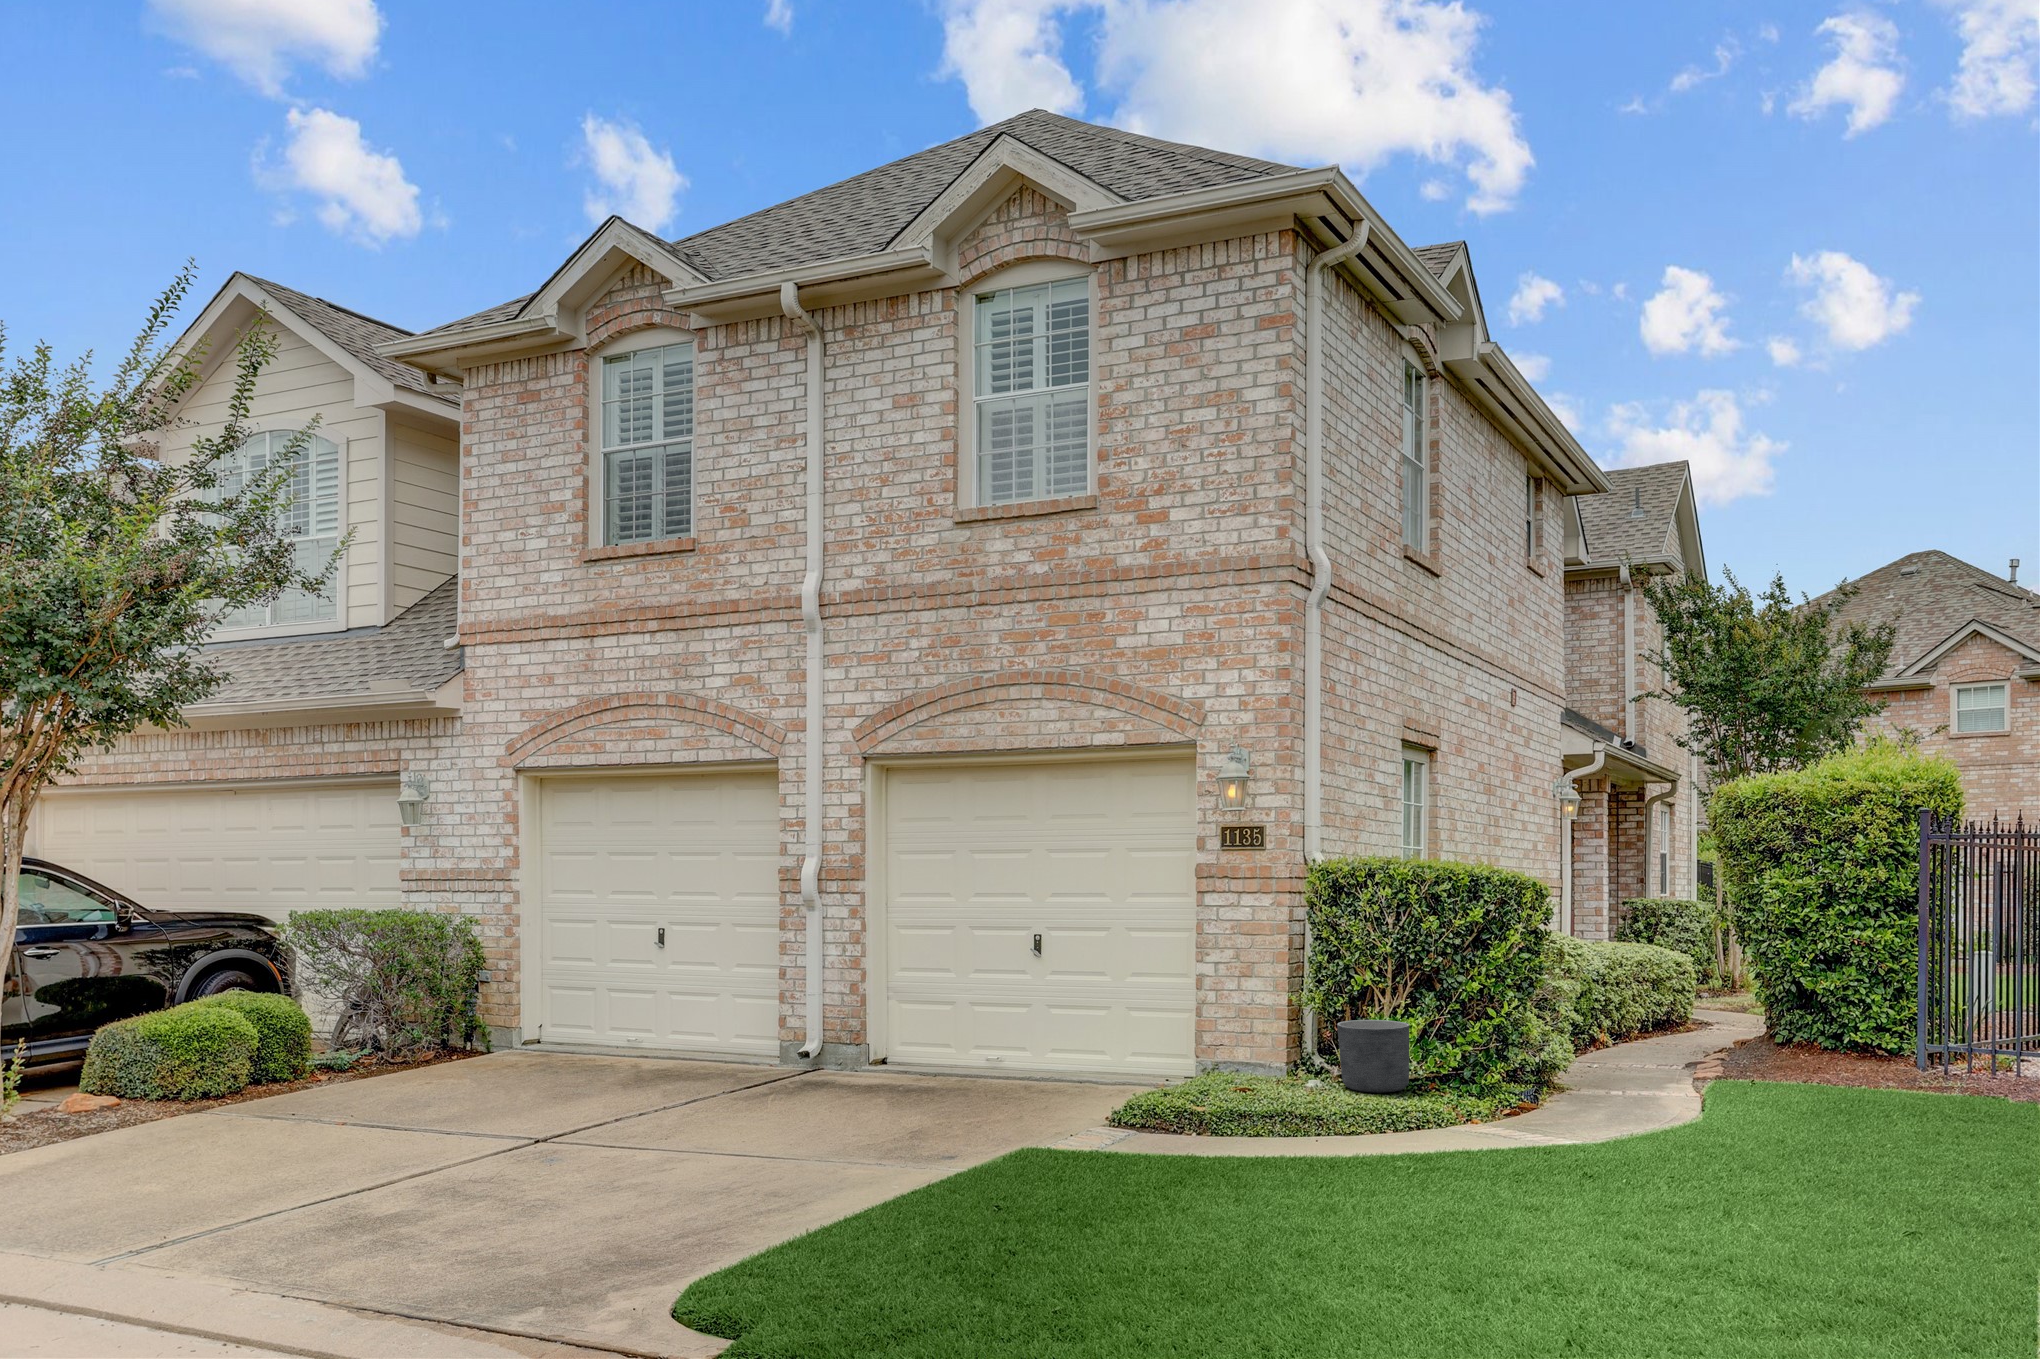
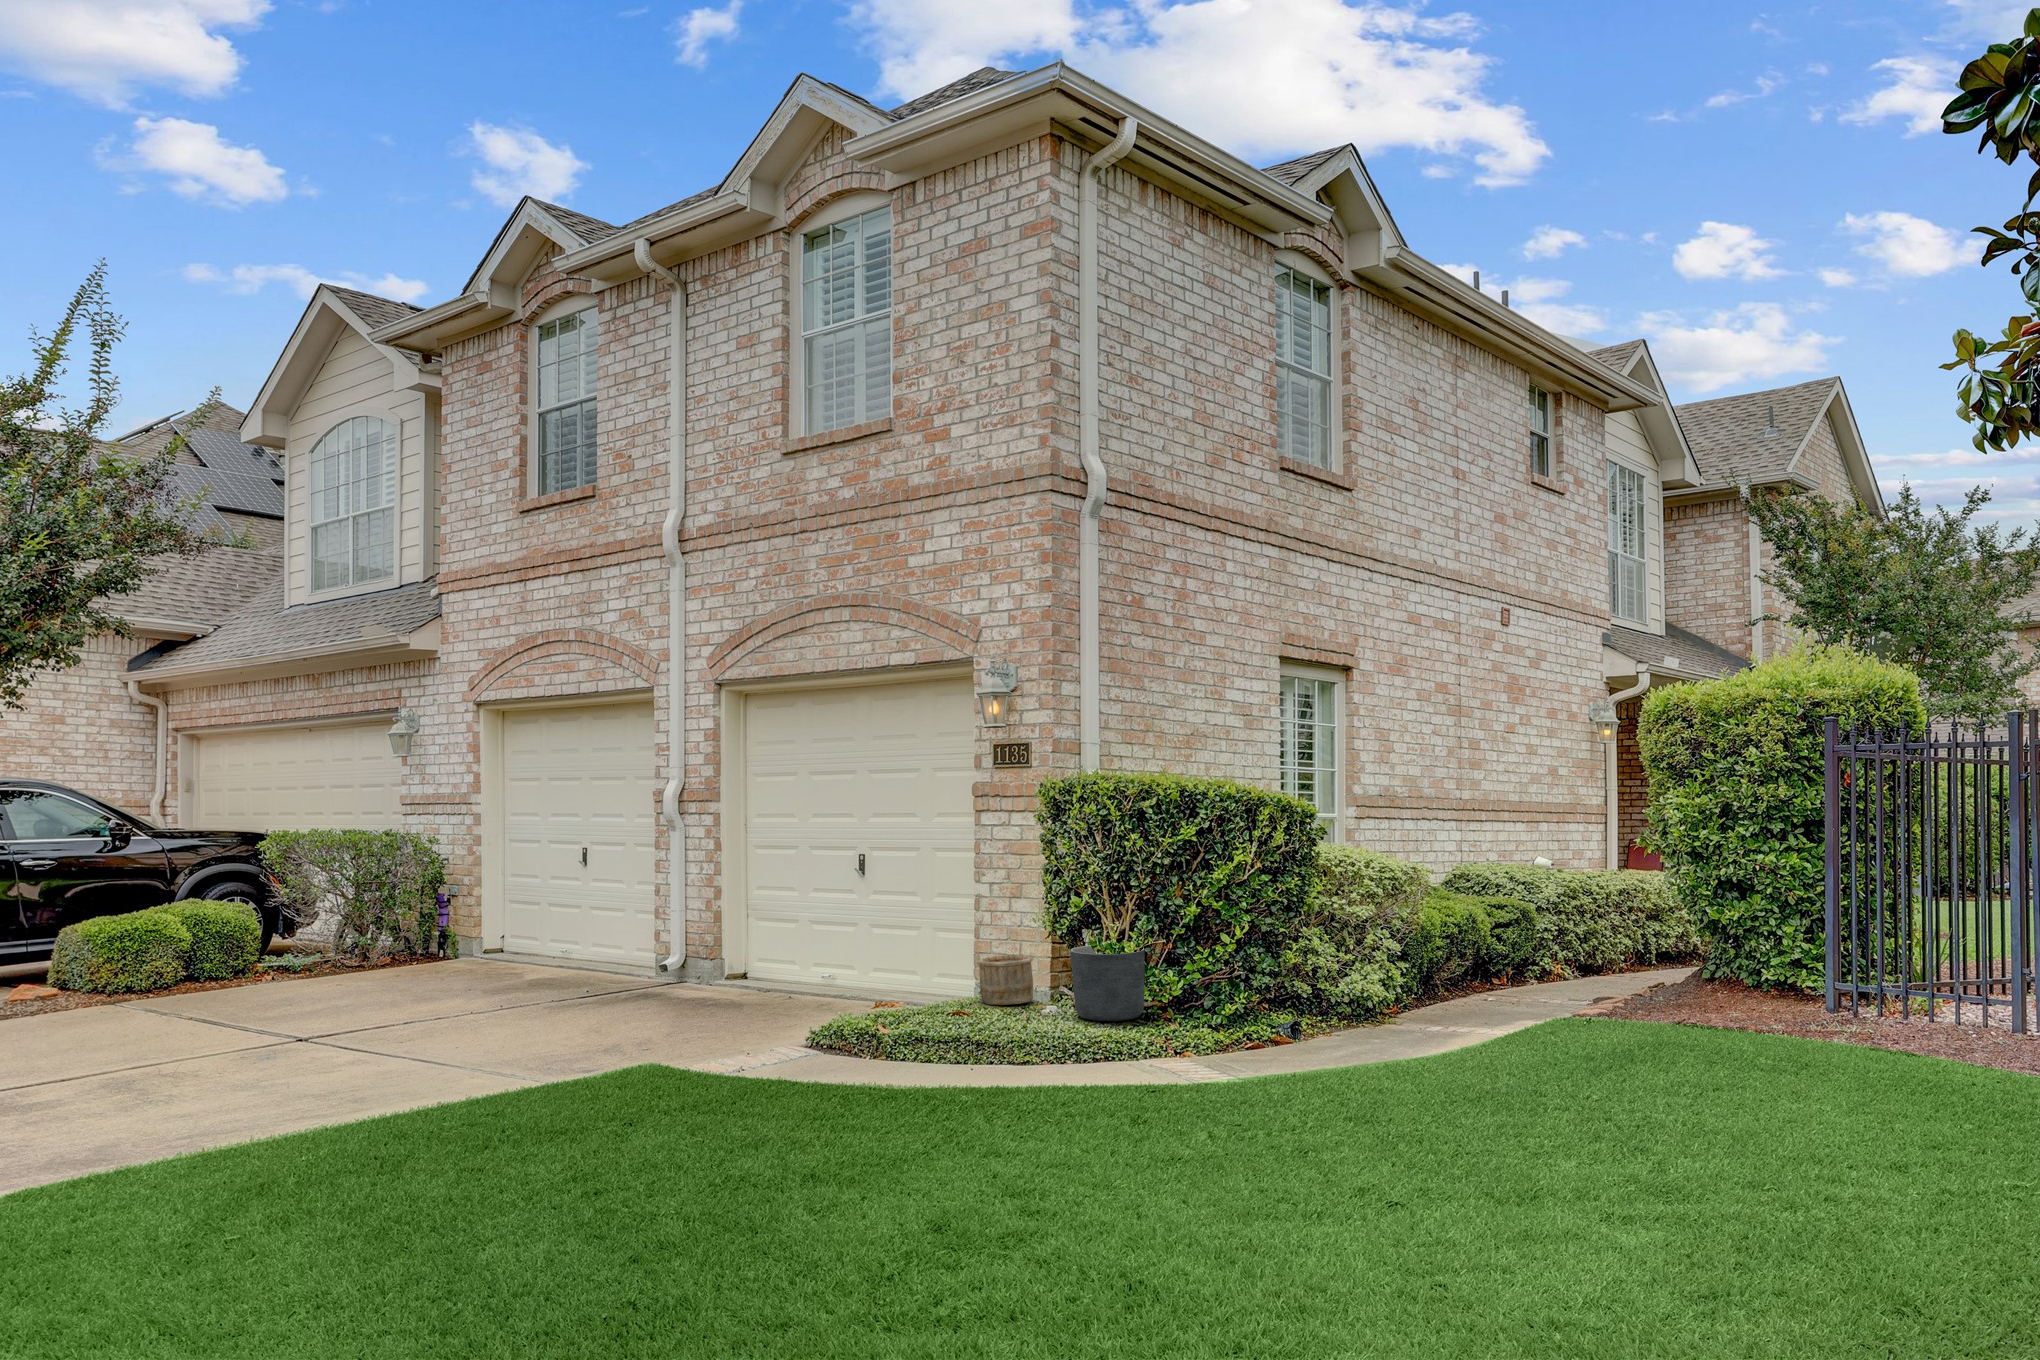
wooden bucket: none [1227,1032,1282,1081] -> present [977,955,1033,1005]

